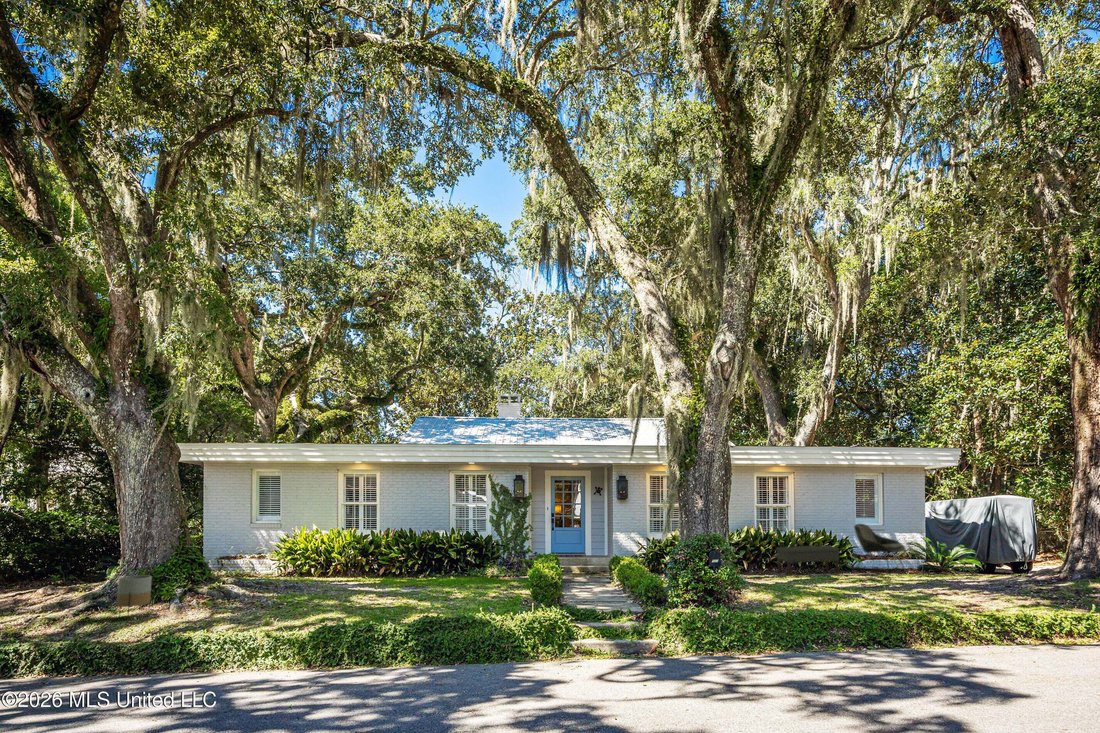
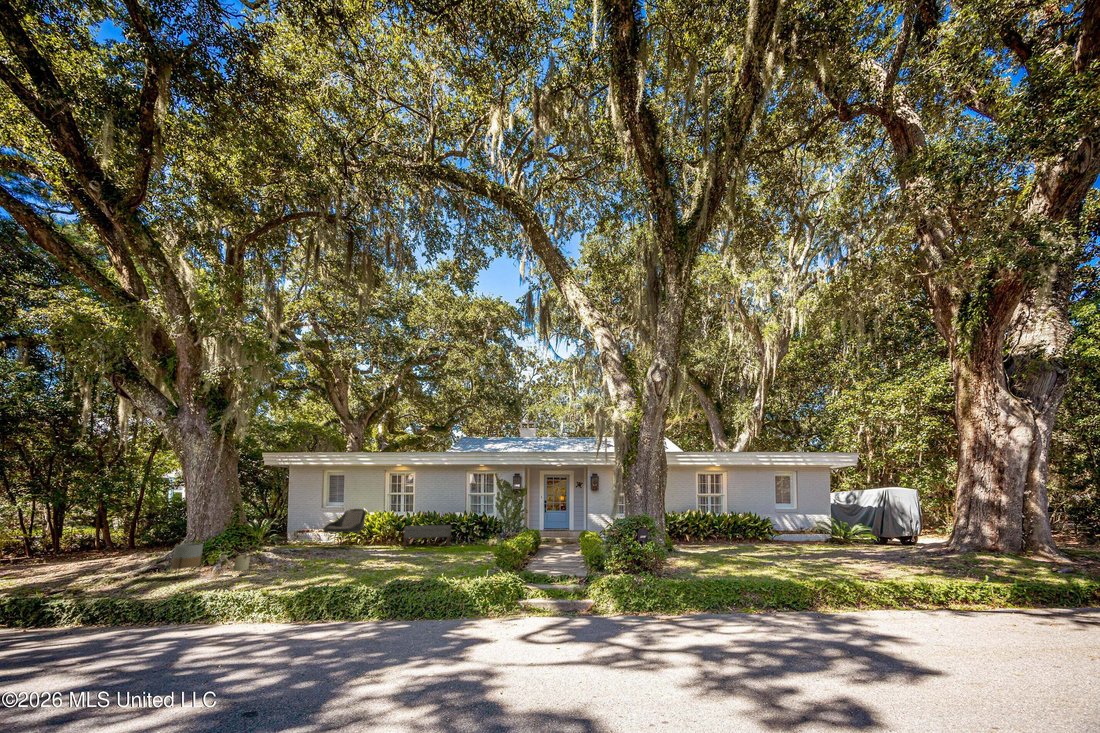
lounge chair: present [854,524,905,573] -> present [323,509,366,550]
bench: present [776,545,839,575] -> present [403,525,452,548]
watering can: none [177,582,214,616] -> present [220,554,250,576]

